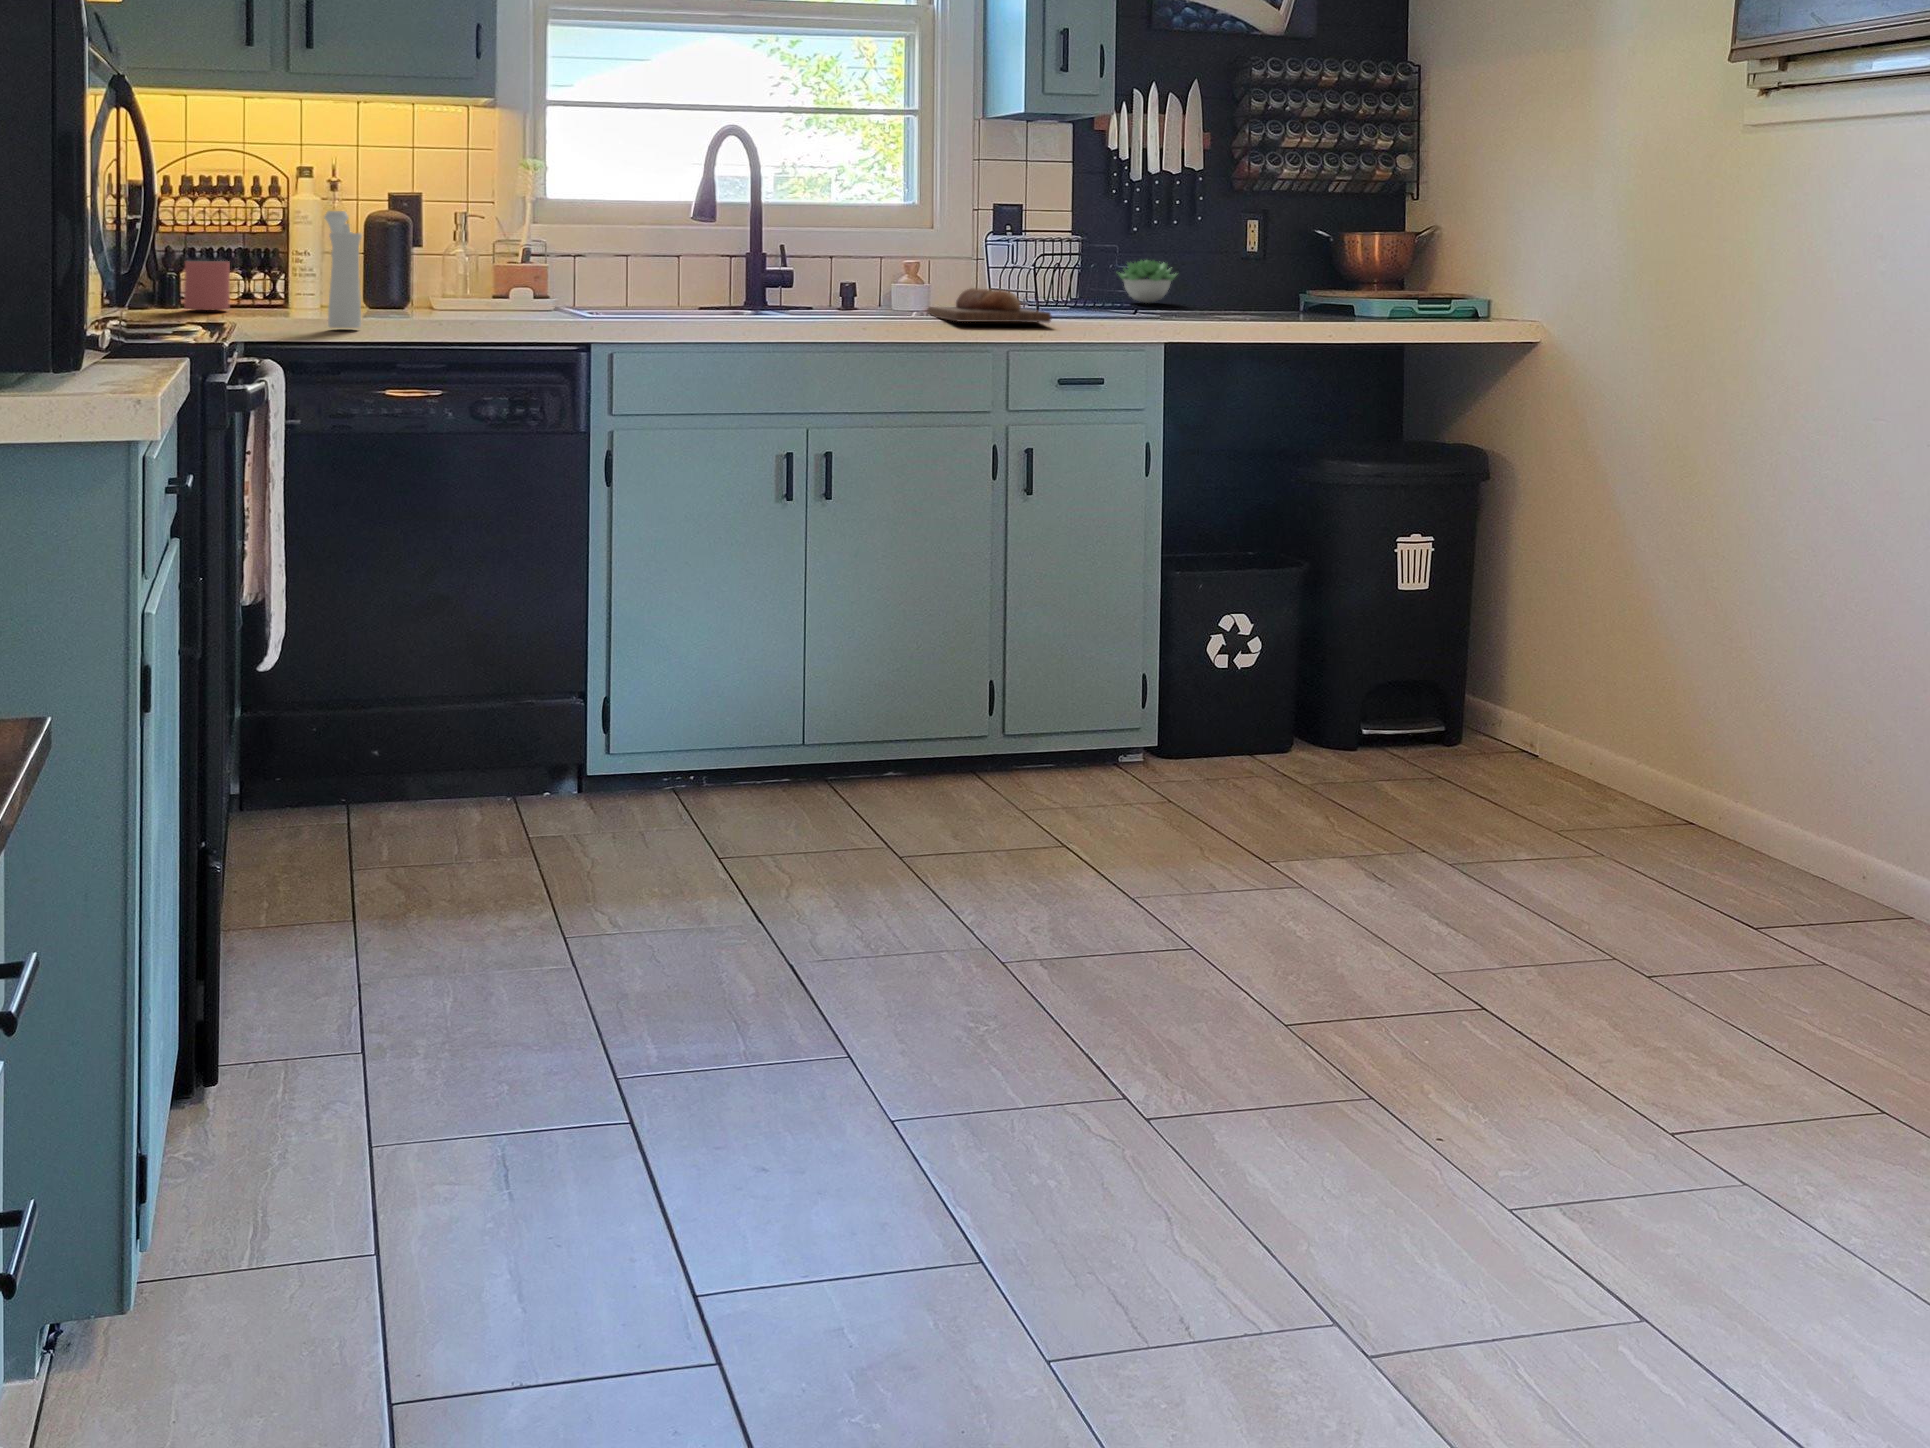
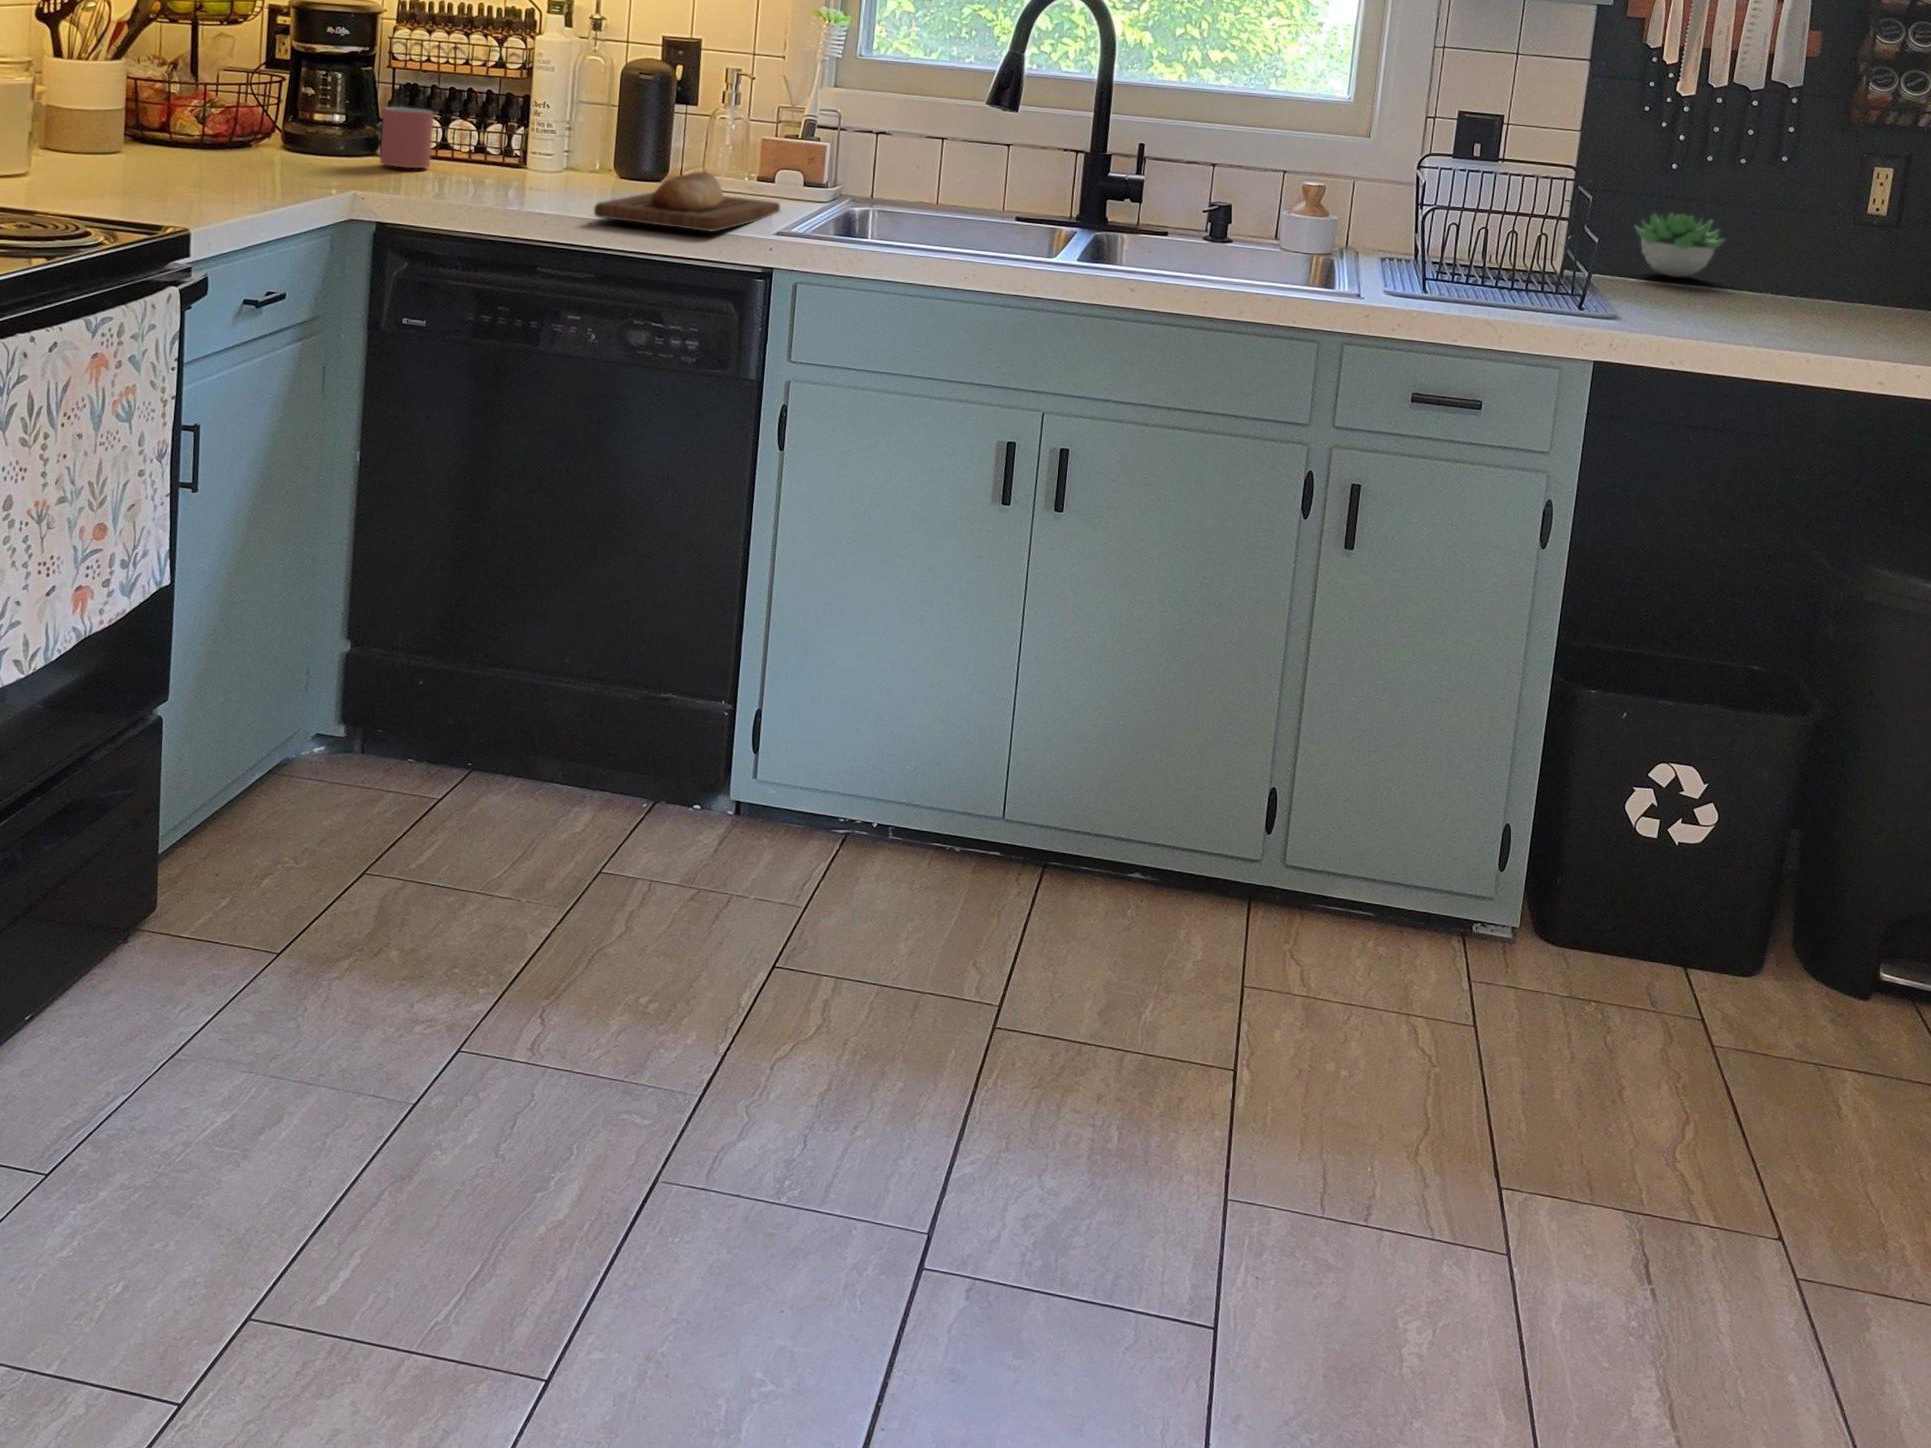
pepper mill: present [325,211,362,328] -> none [456,66,514,214]
bread loaf: present [927,288,1051,323] -> present [594,172,780,232]

